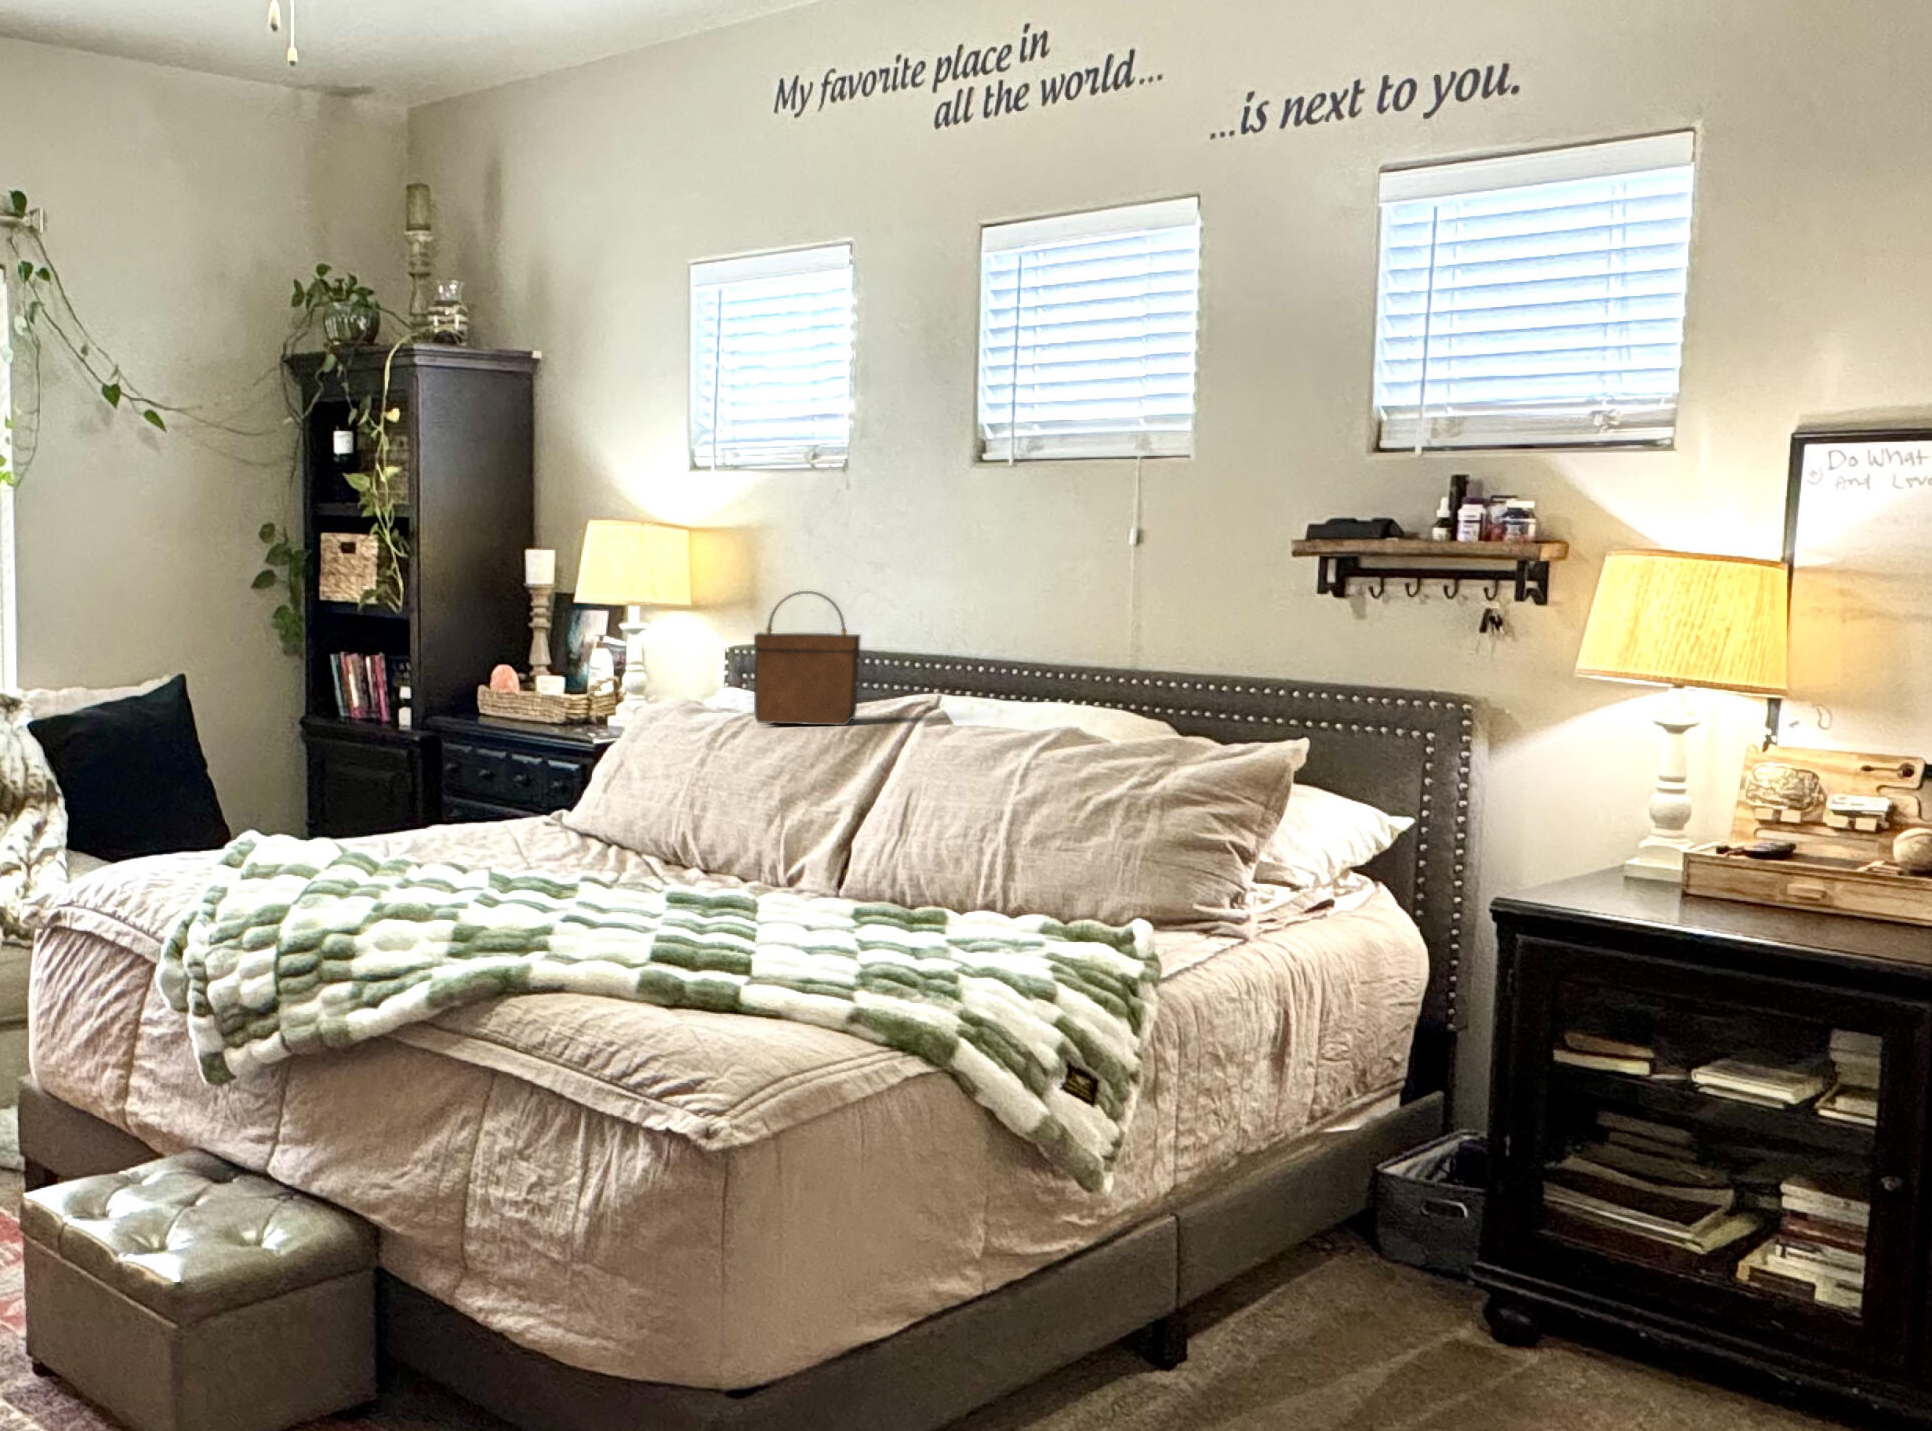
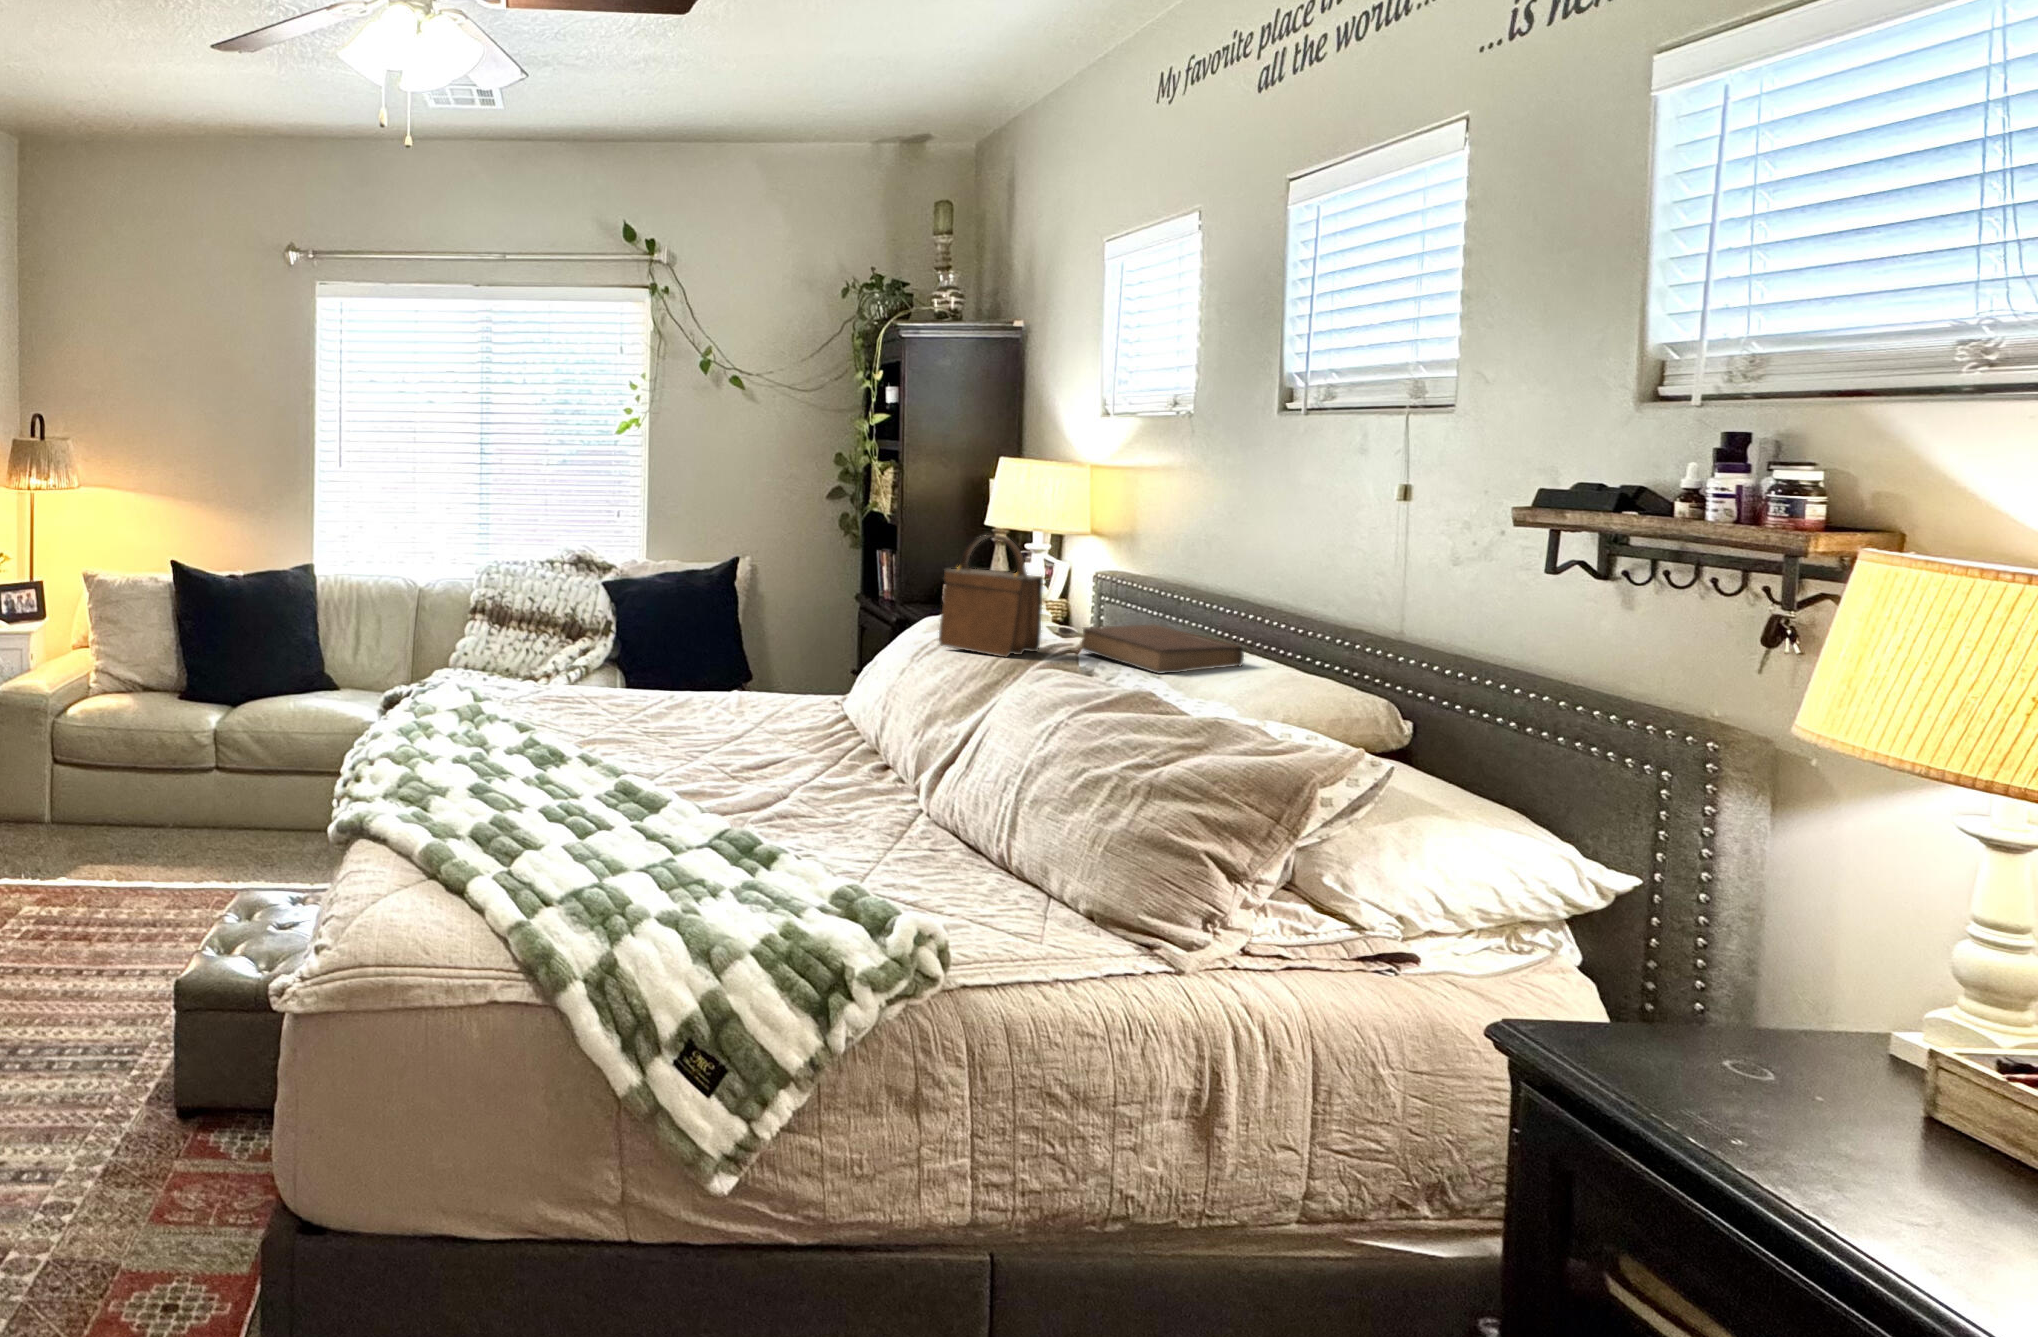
book: none [895,682,1056,720] -> present [1081,625,1244,674]

